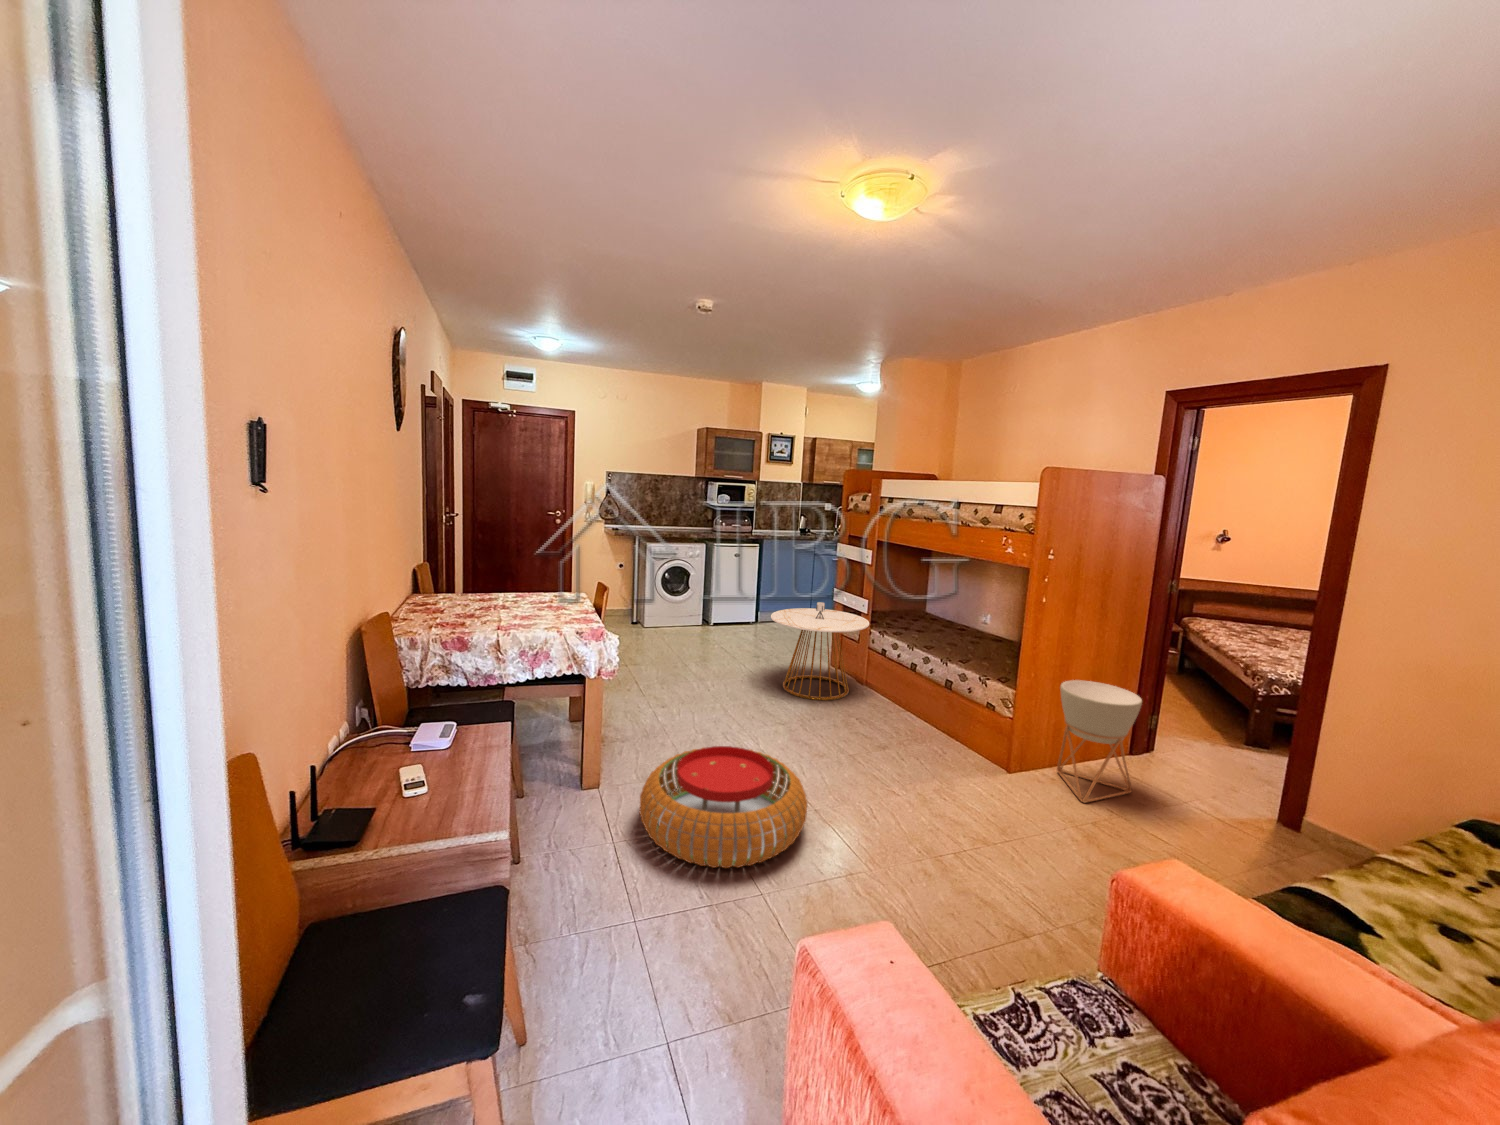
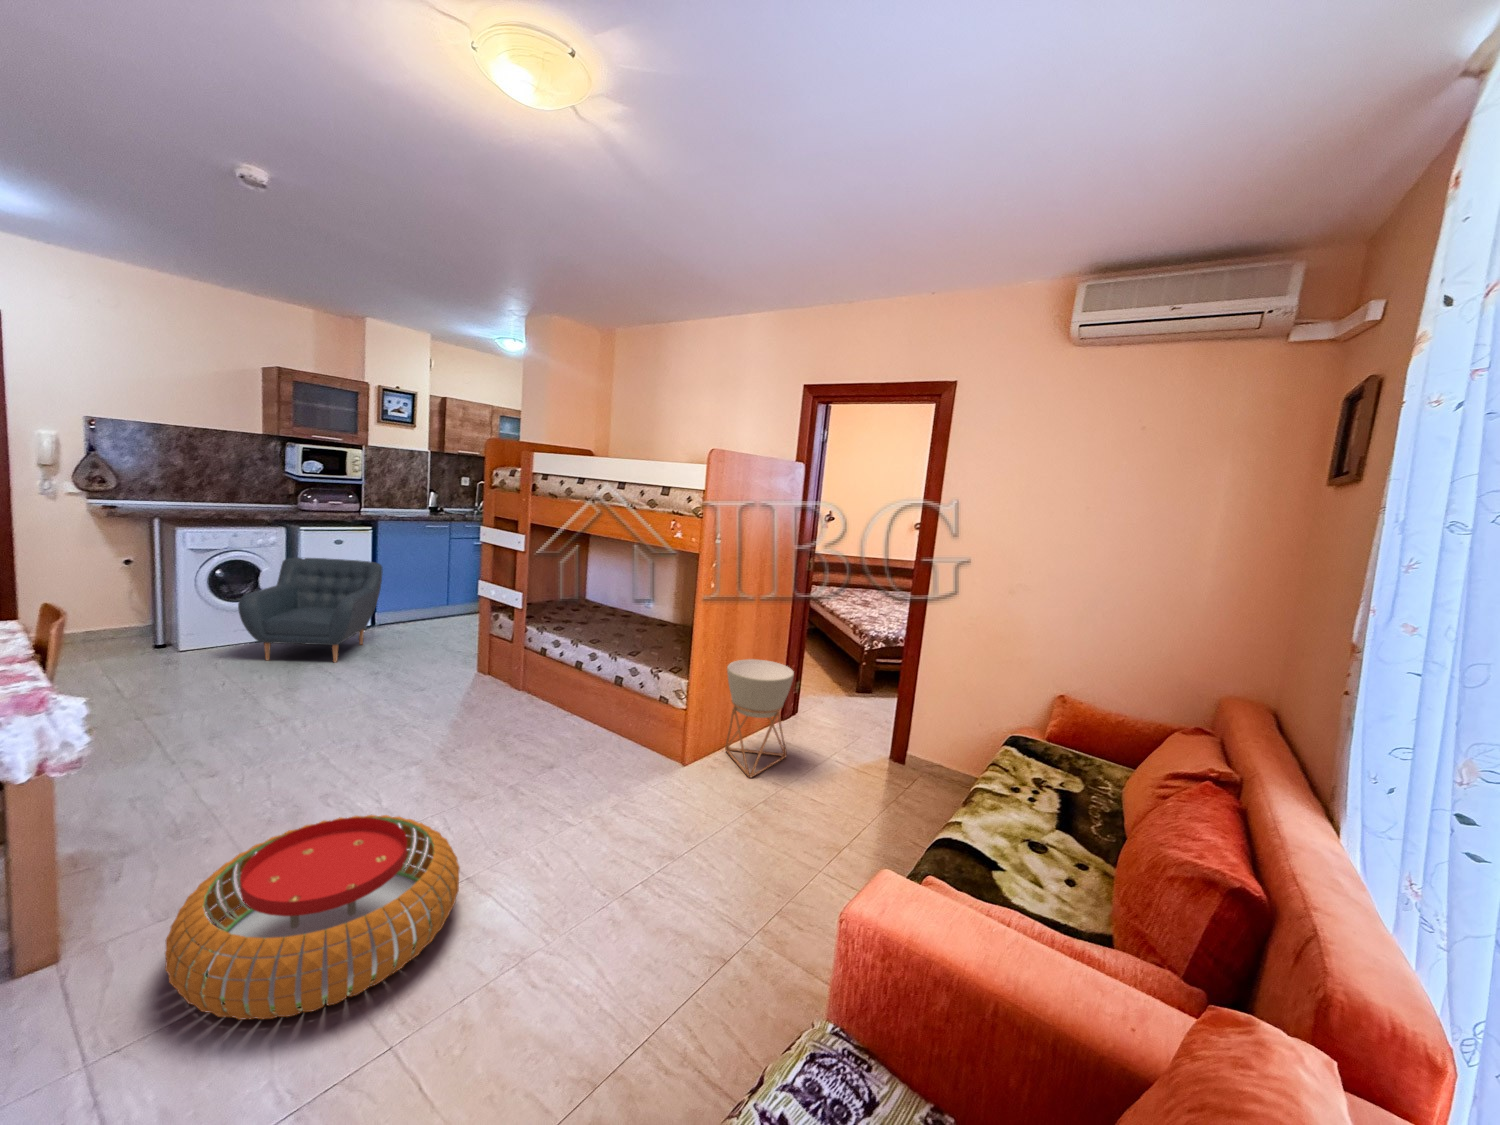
armchair: none [677,566,765,645] -> present [238,558,383,663]
side table: present [771,602,869,701] -> none [394,600,526,721]

